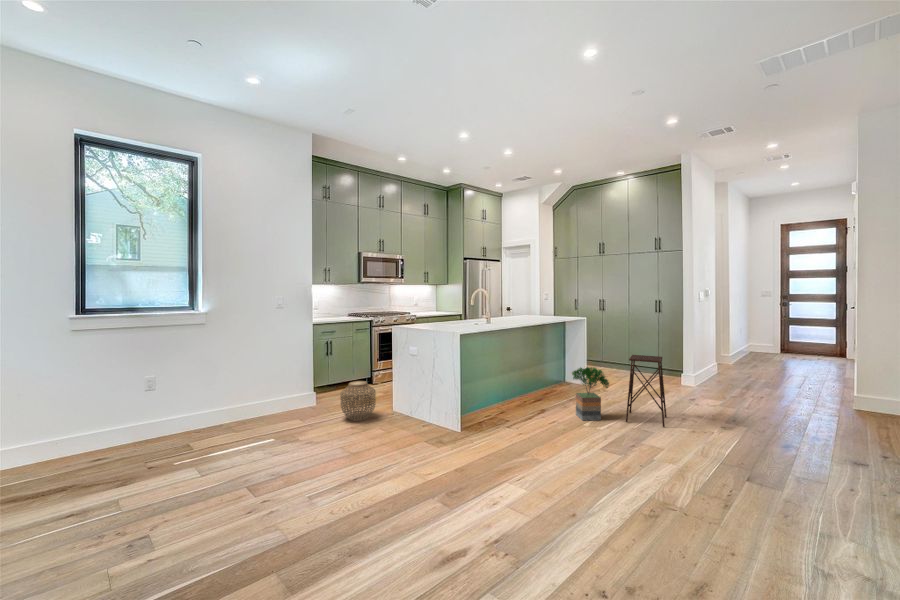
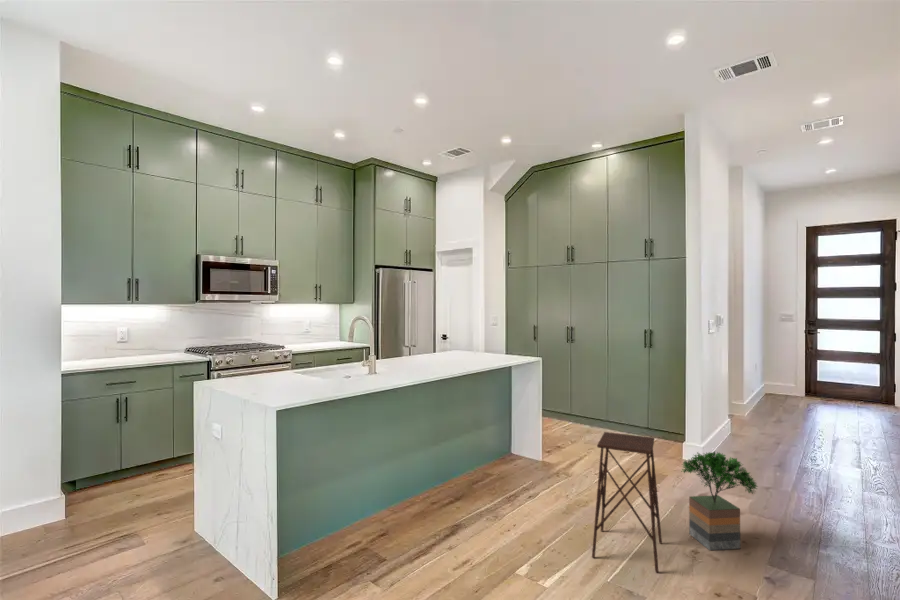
potted tree: present [572,367,609,421] -> present [682,452,757,550]
woven basket: present [341,381,376,421] -> none [69,485,148,566]

